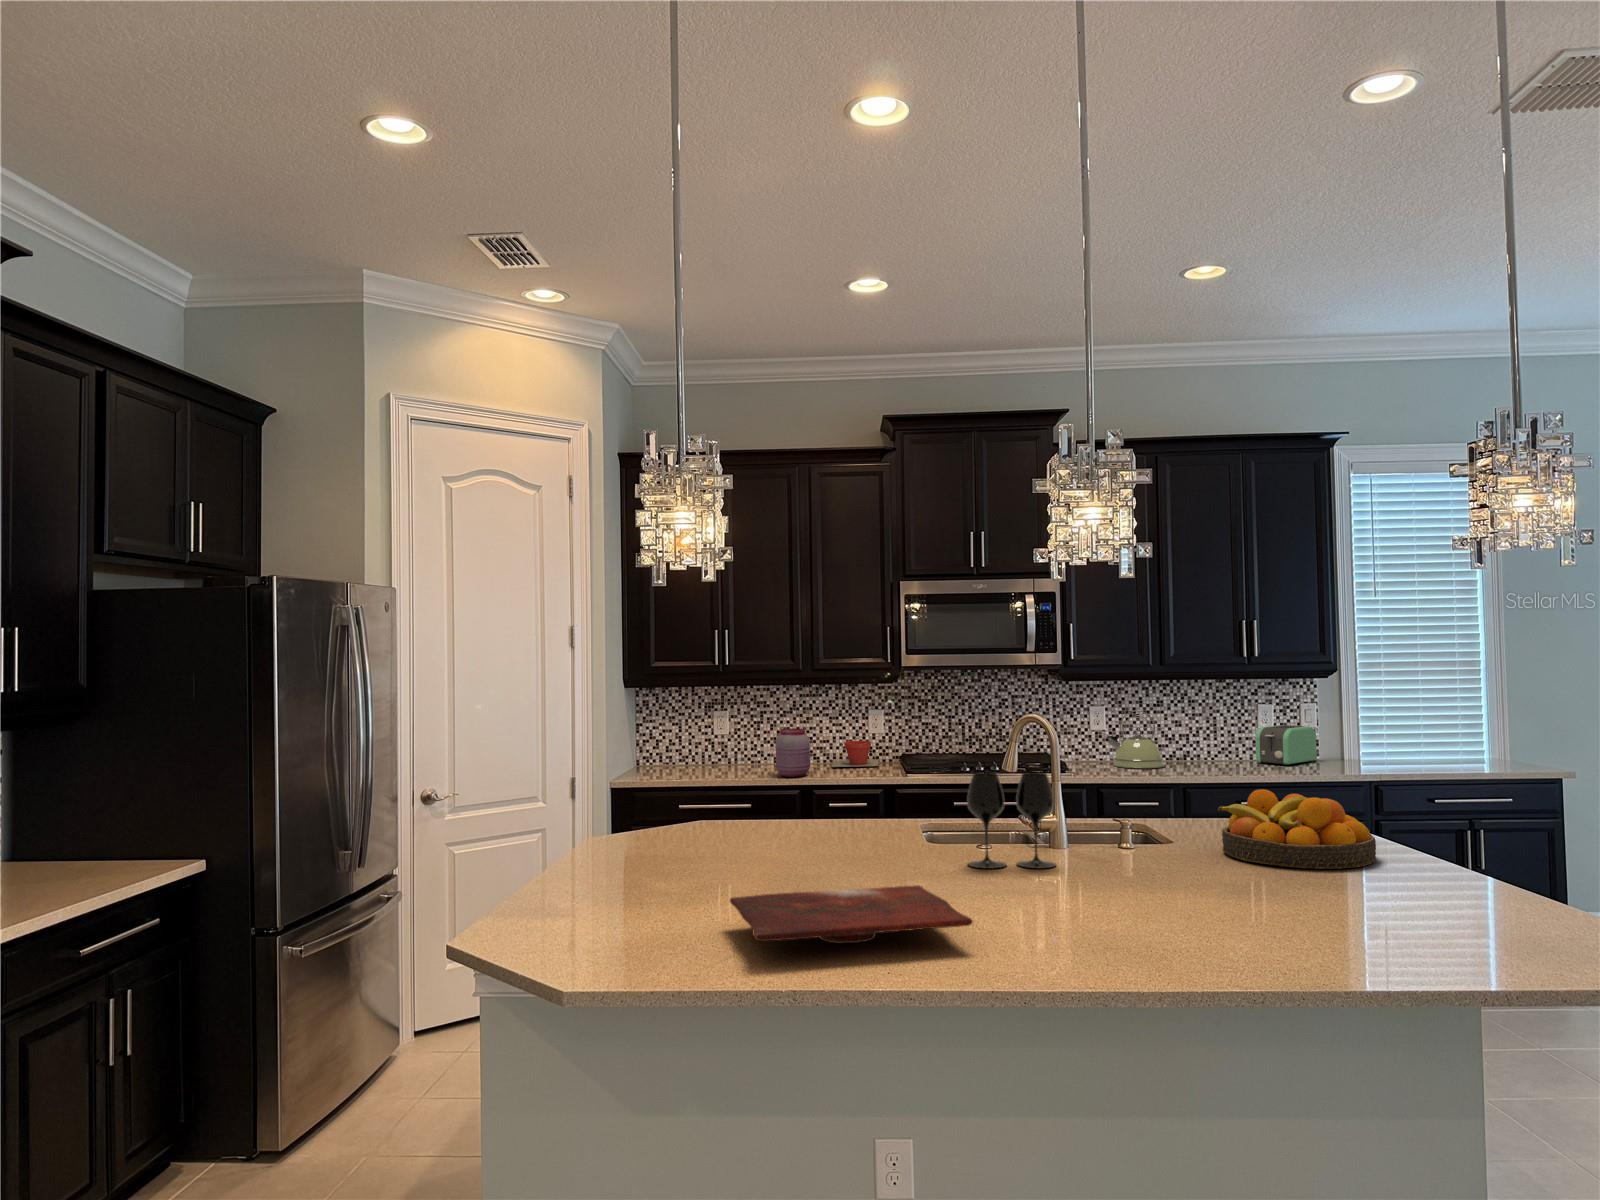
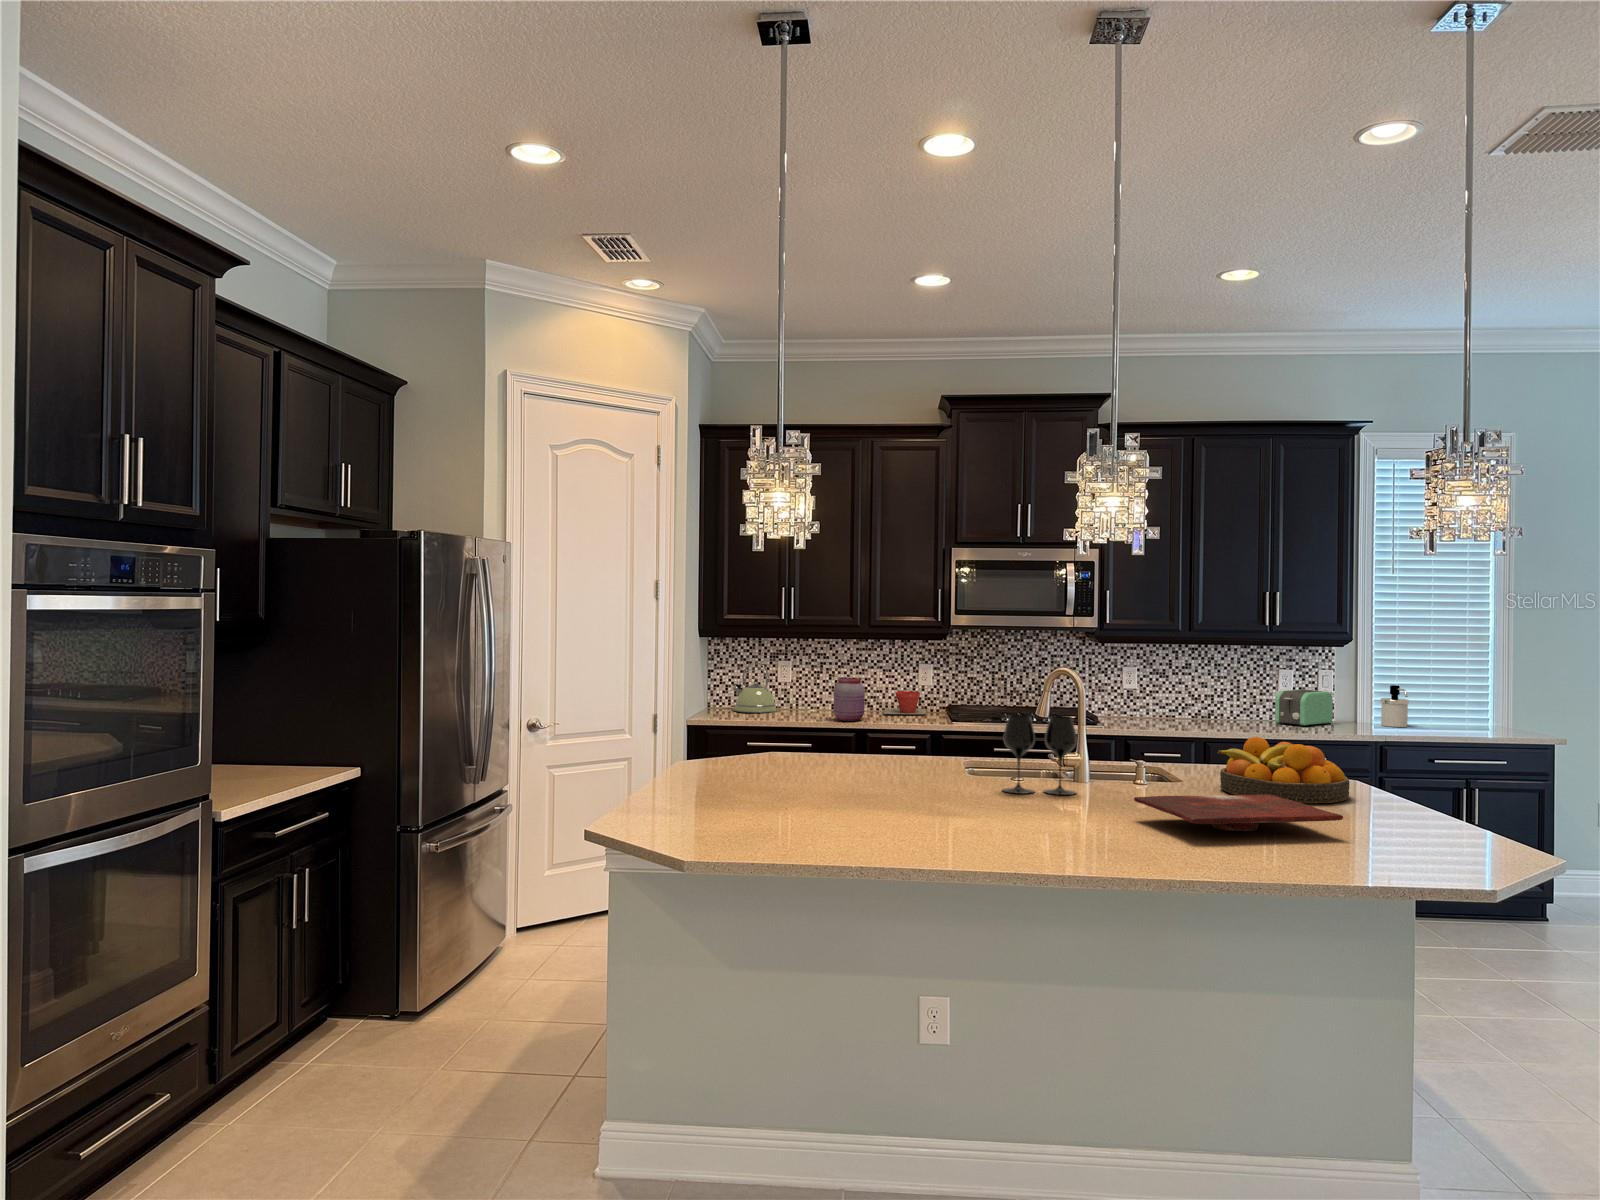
kettle: present [1106,710,1164,768] -> present [733,662,777,713]
soap dispenser: none [1367,718,1397,763] -> present [1381,685,1409,727]
cutting board: present [730,885,973,943] -> present [1134,795,1343,831]

